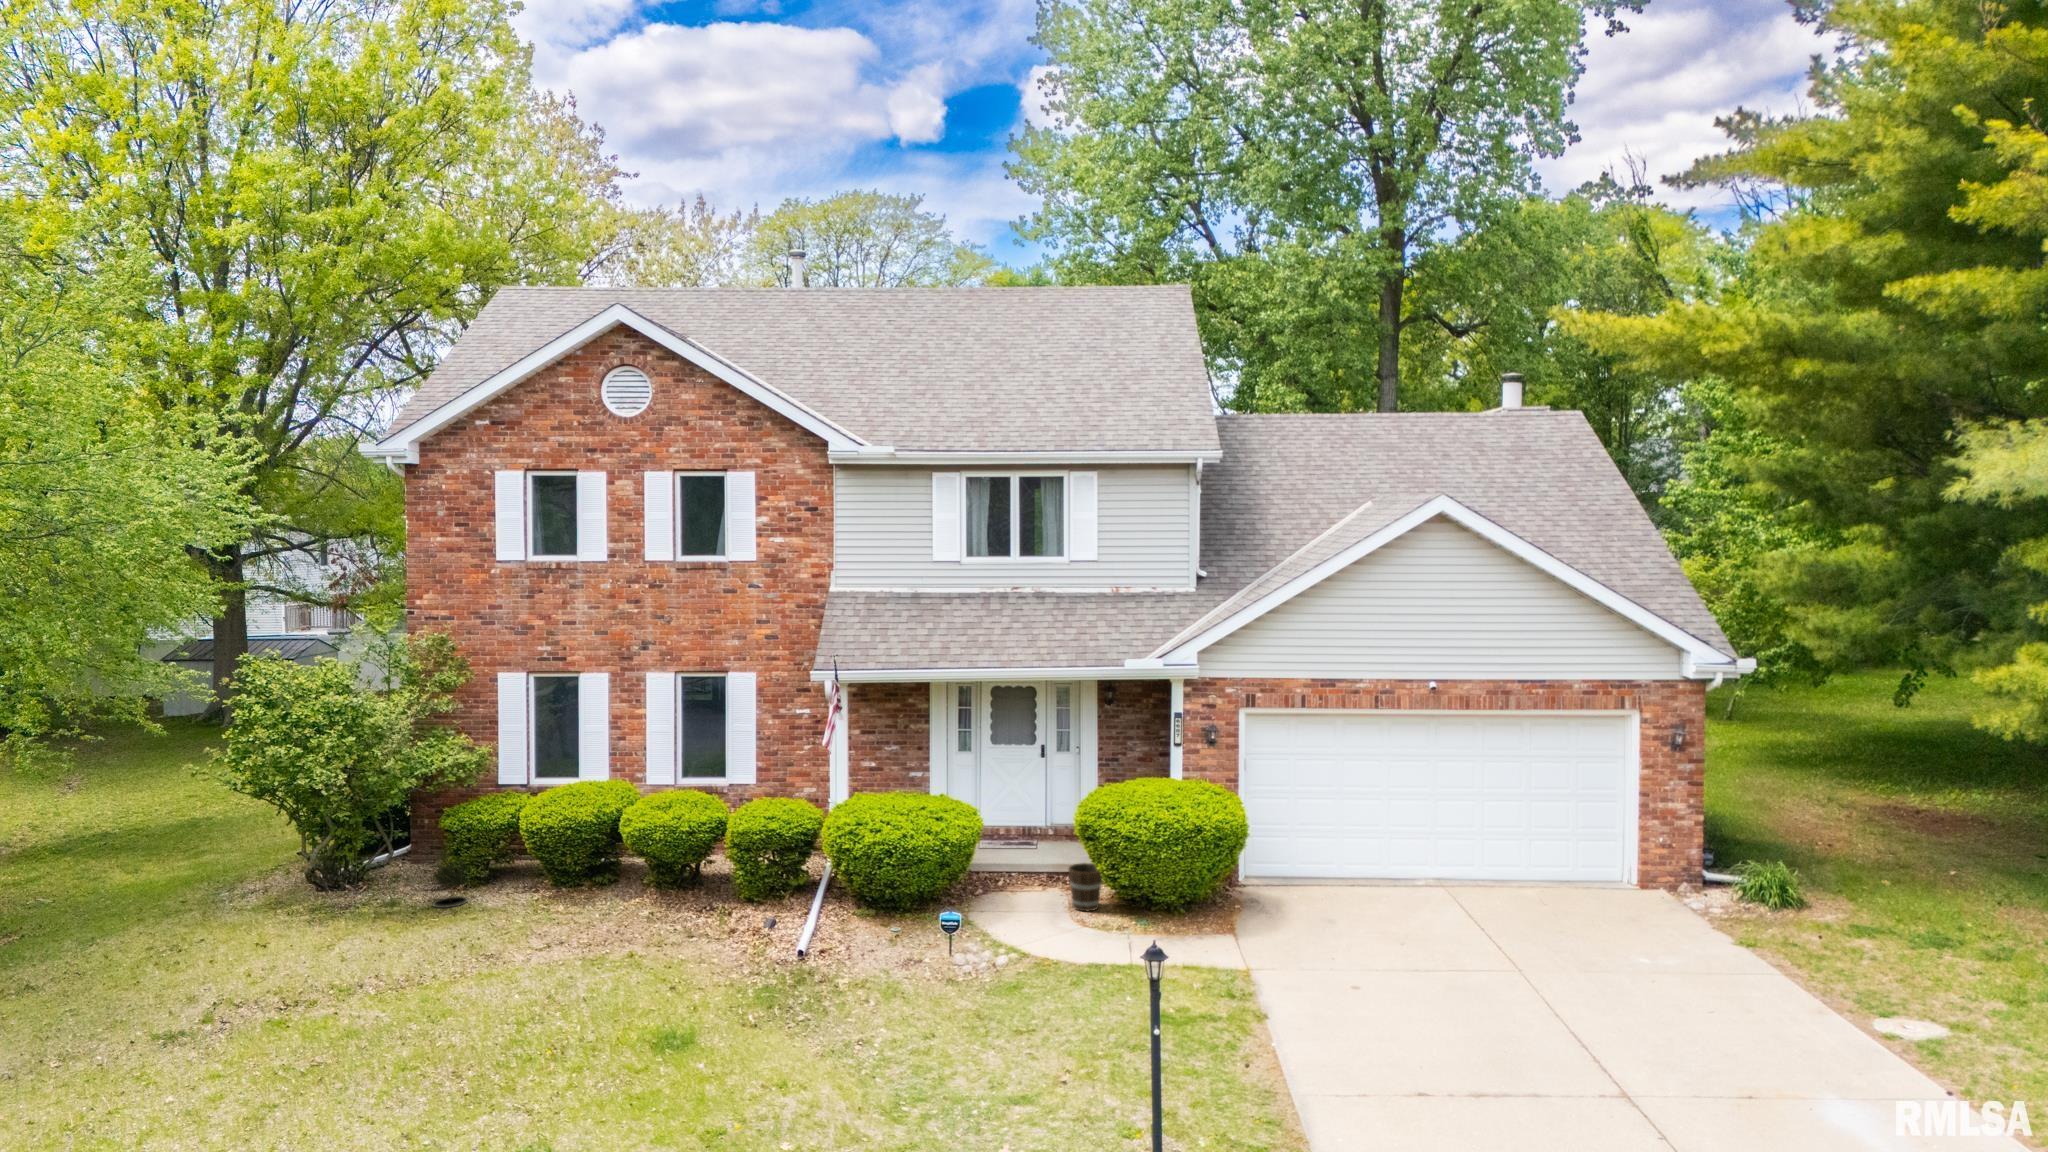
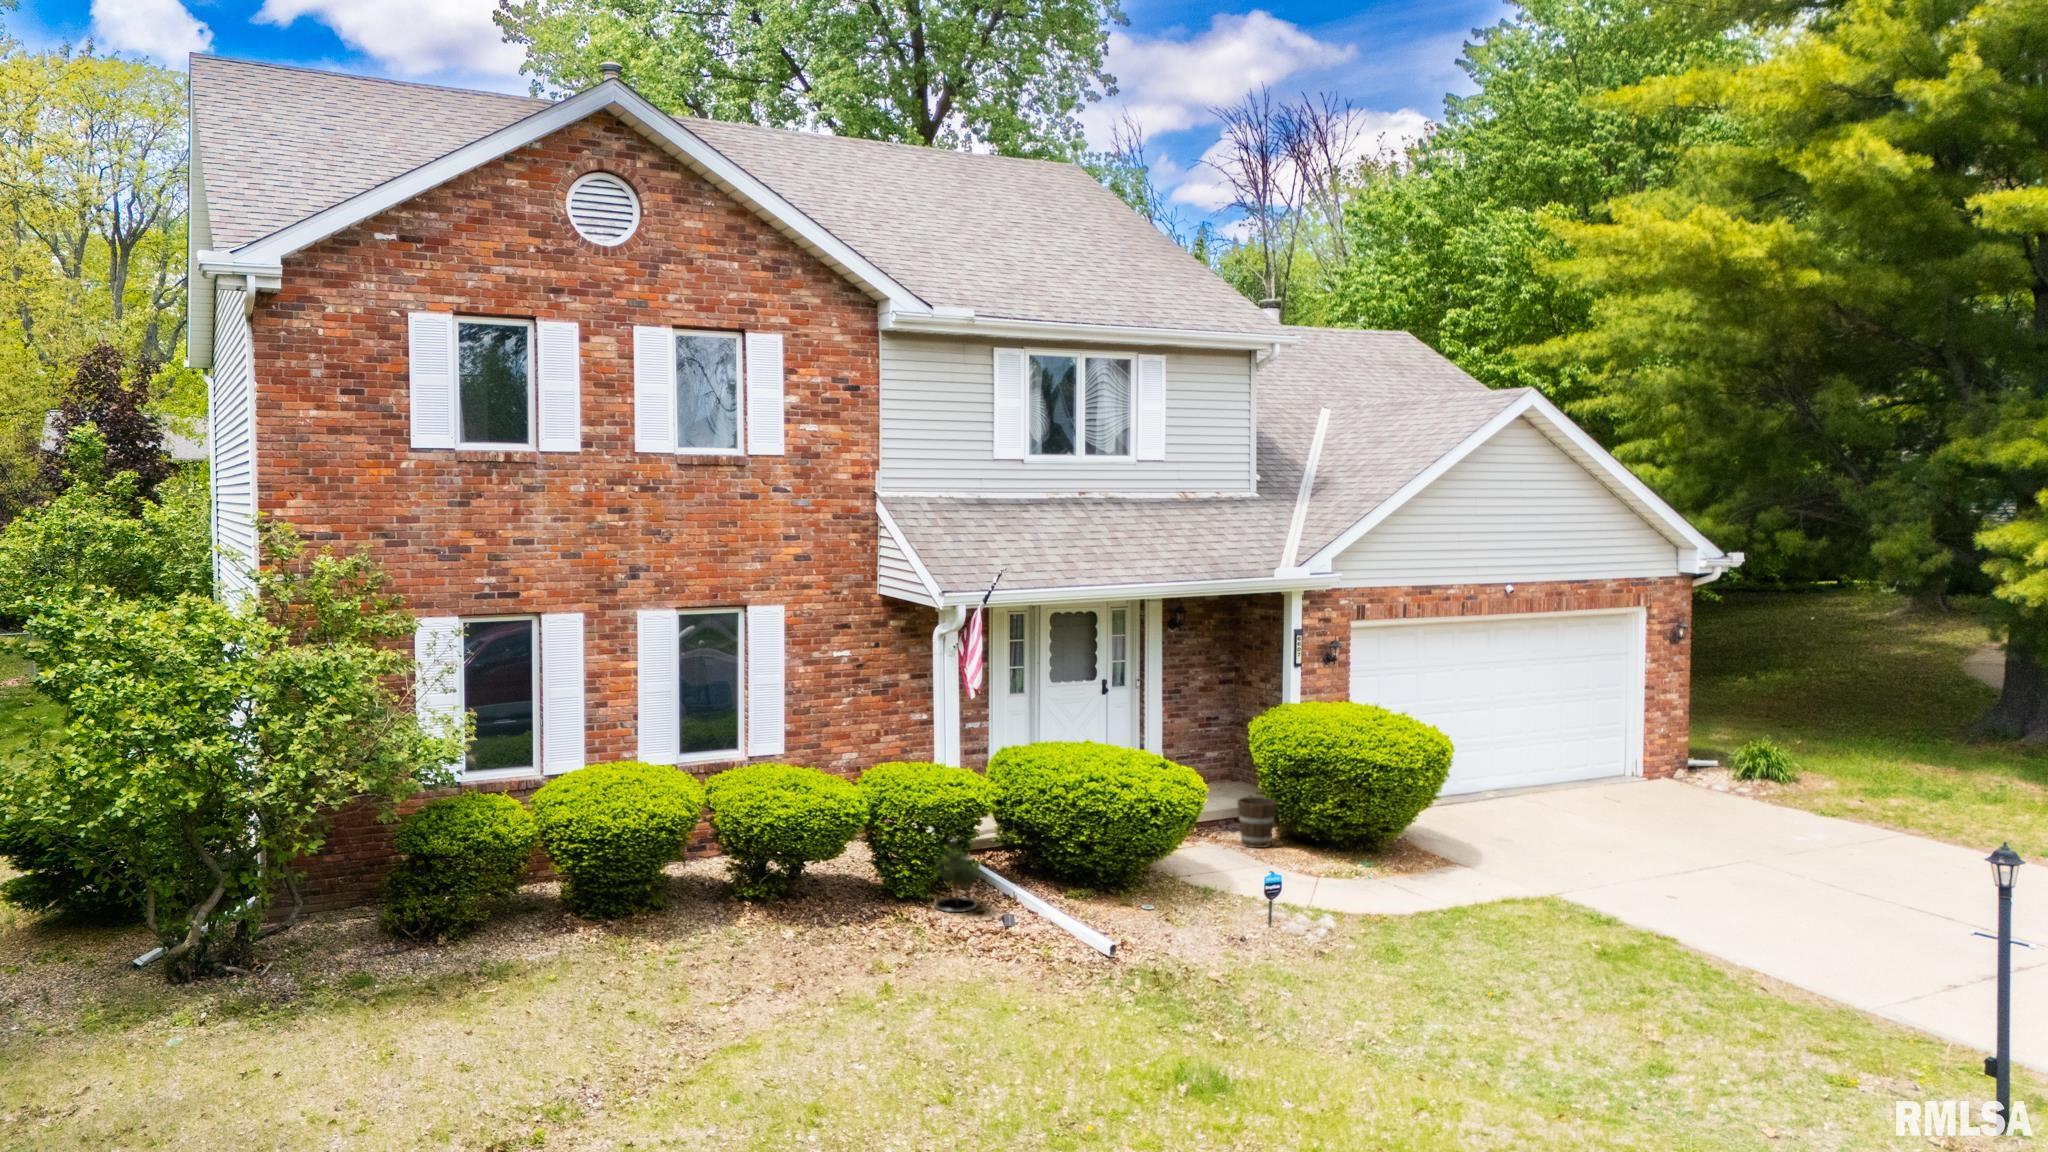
potted tree: present [433,848,468,908] -> present [934,835,979,912]

